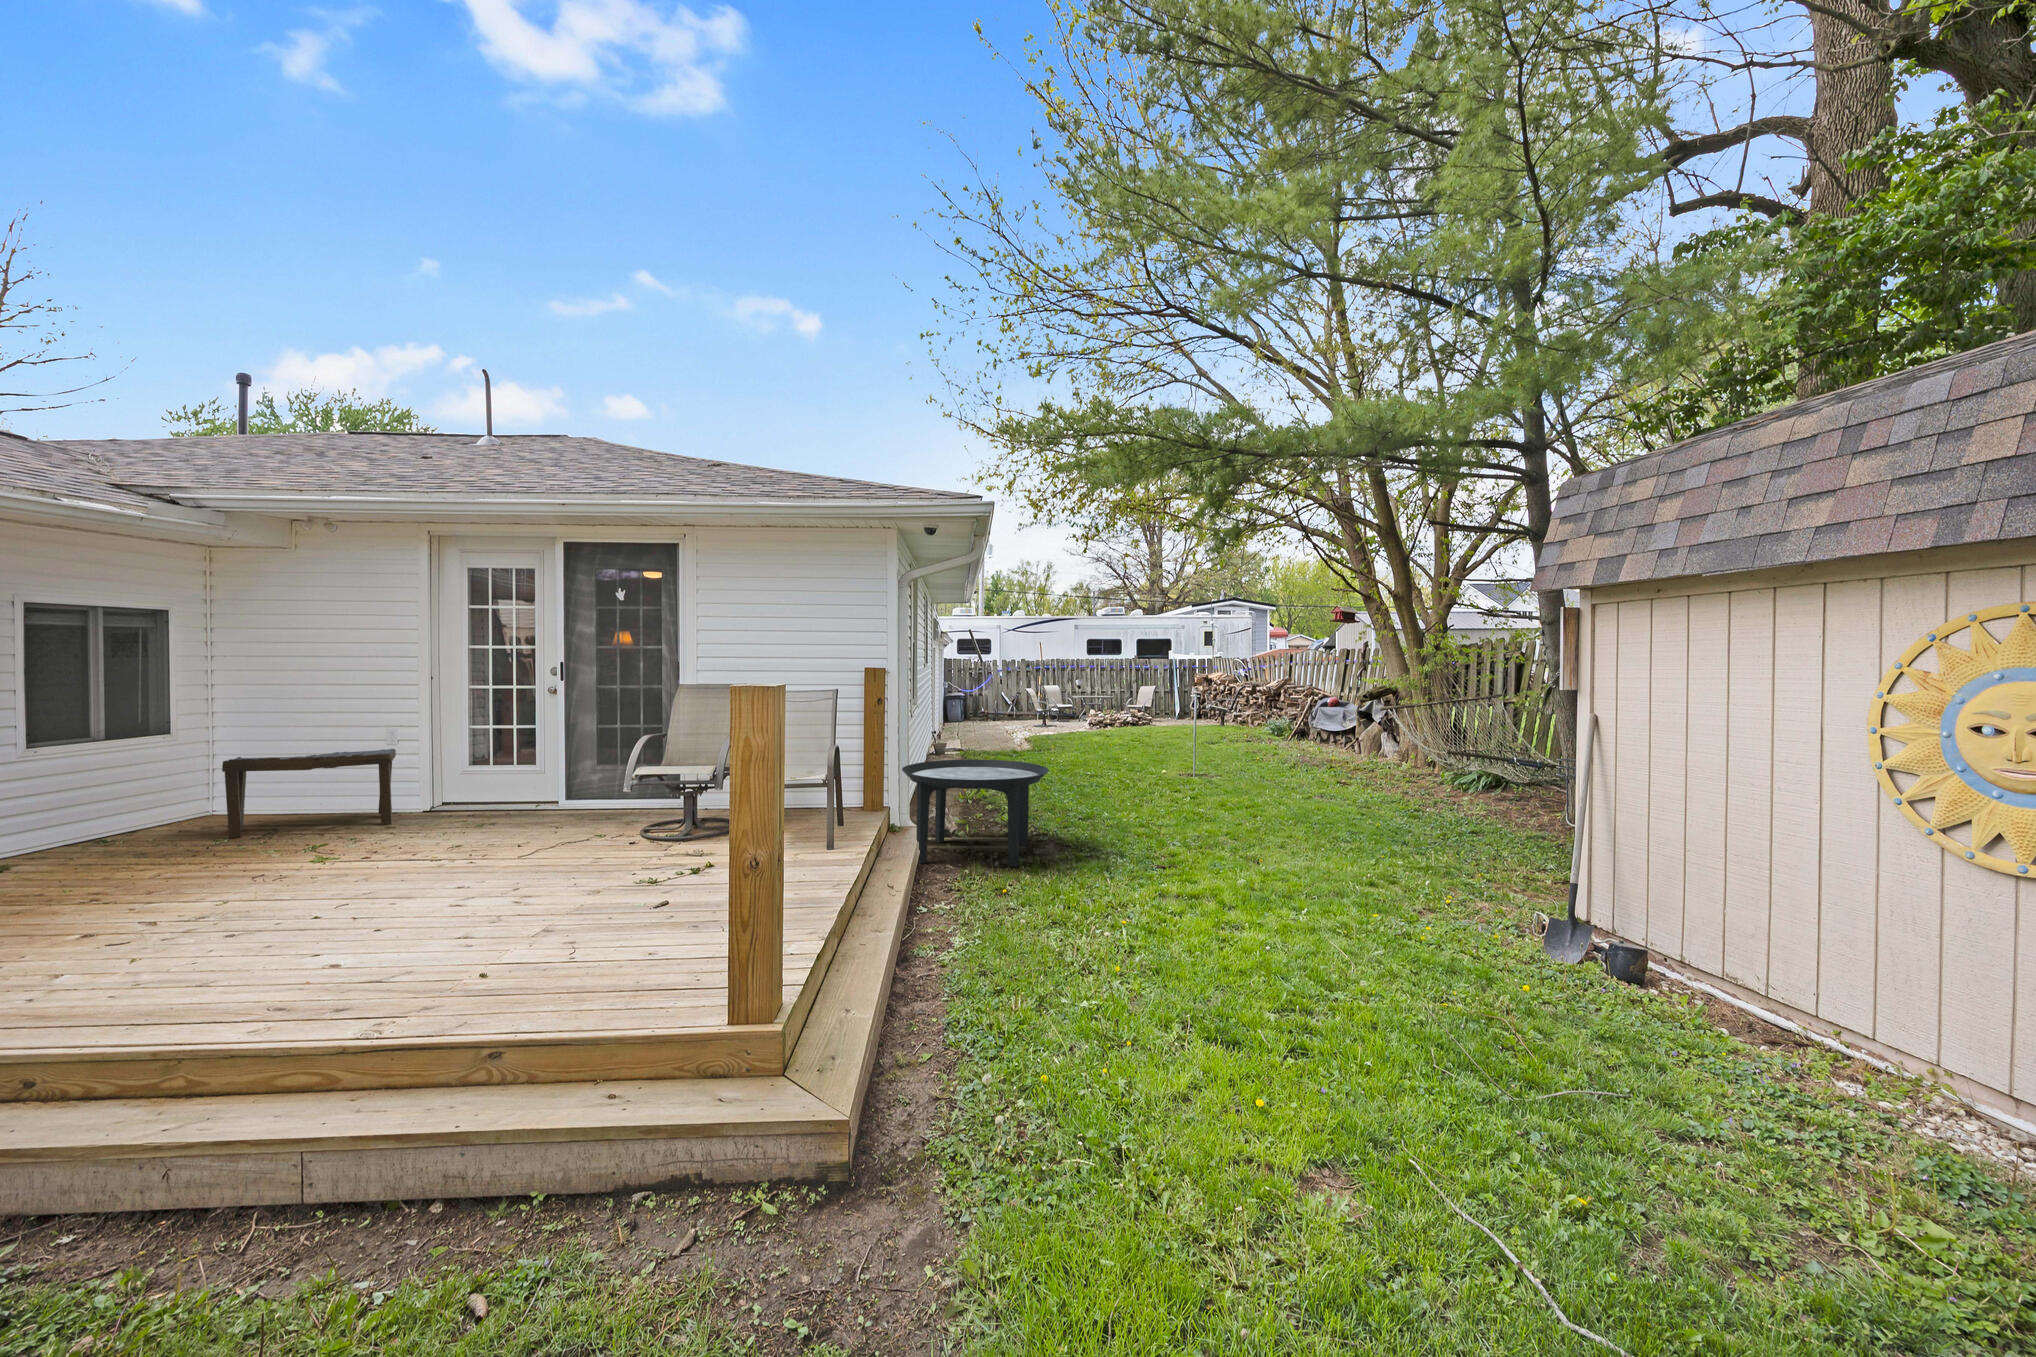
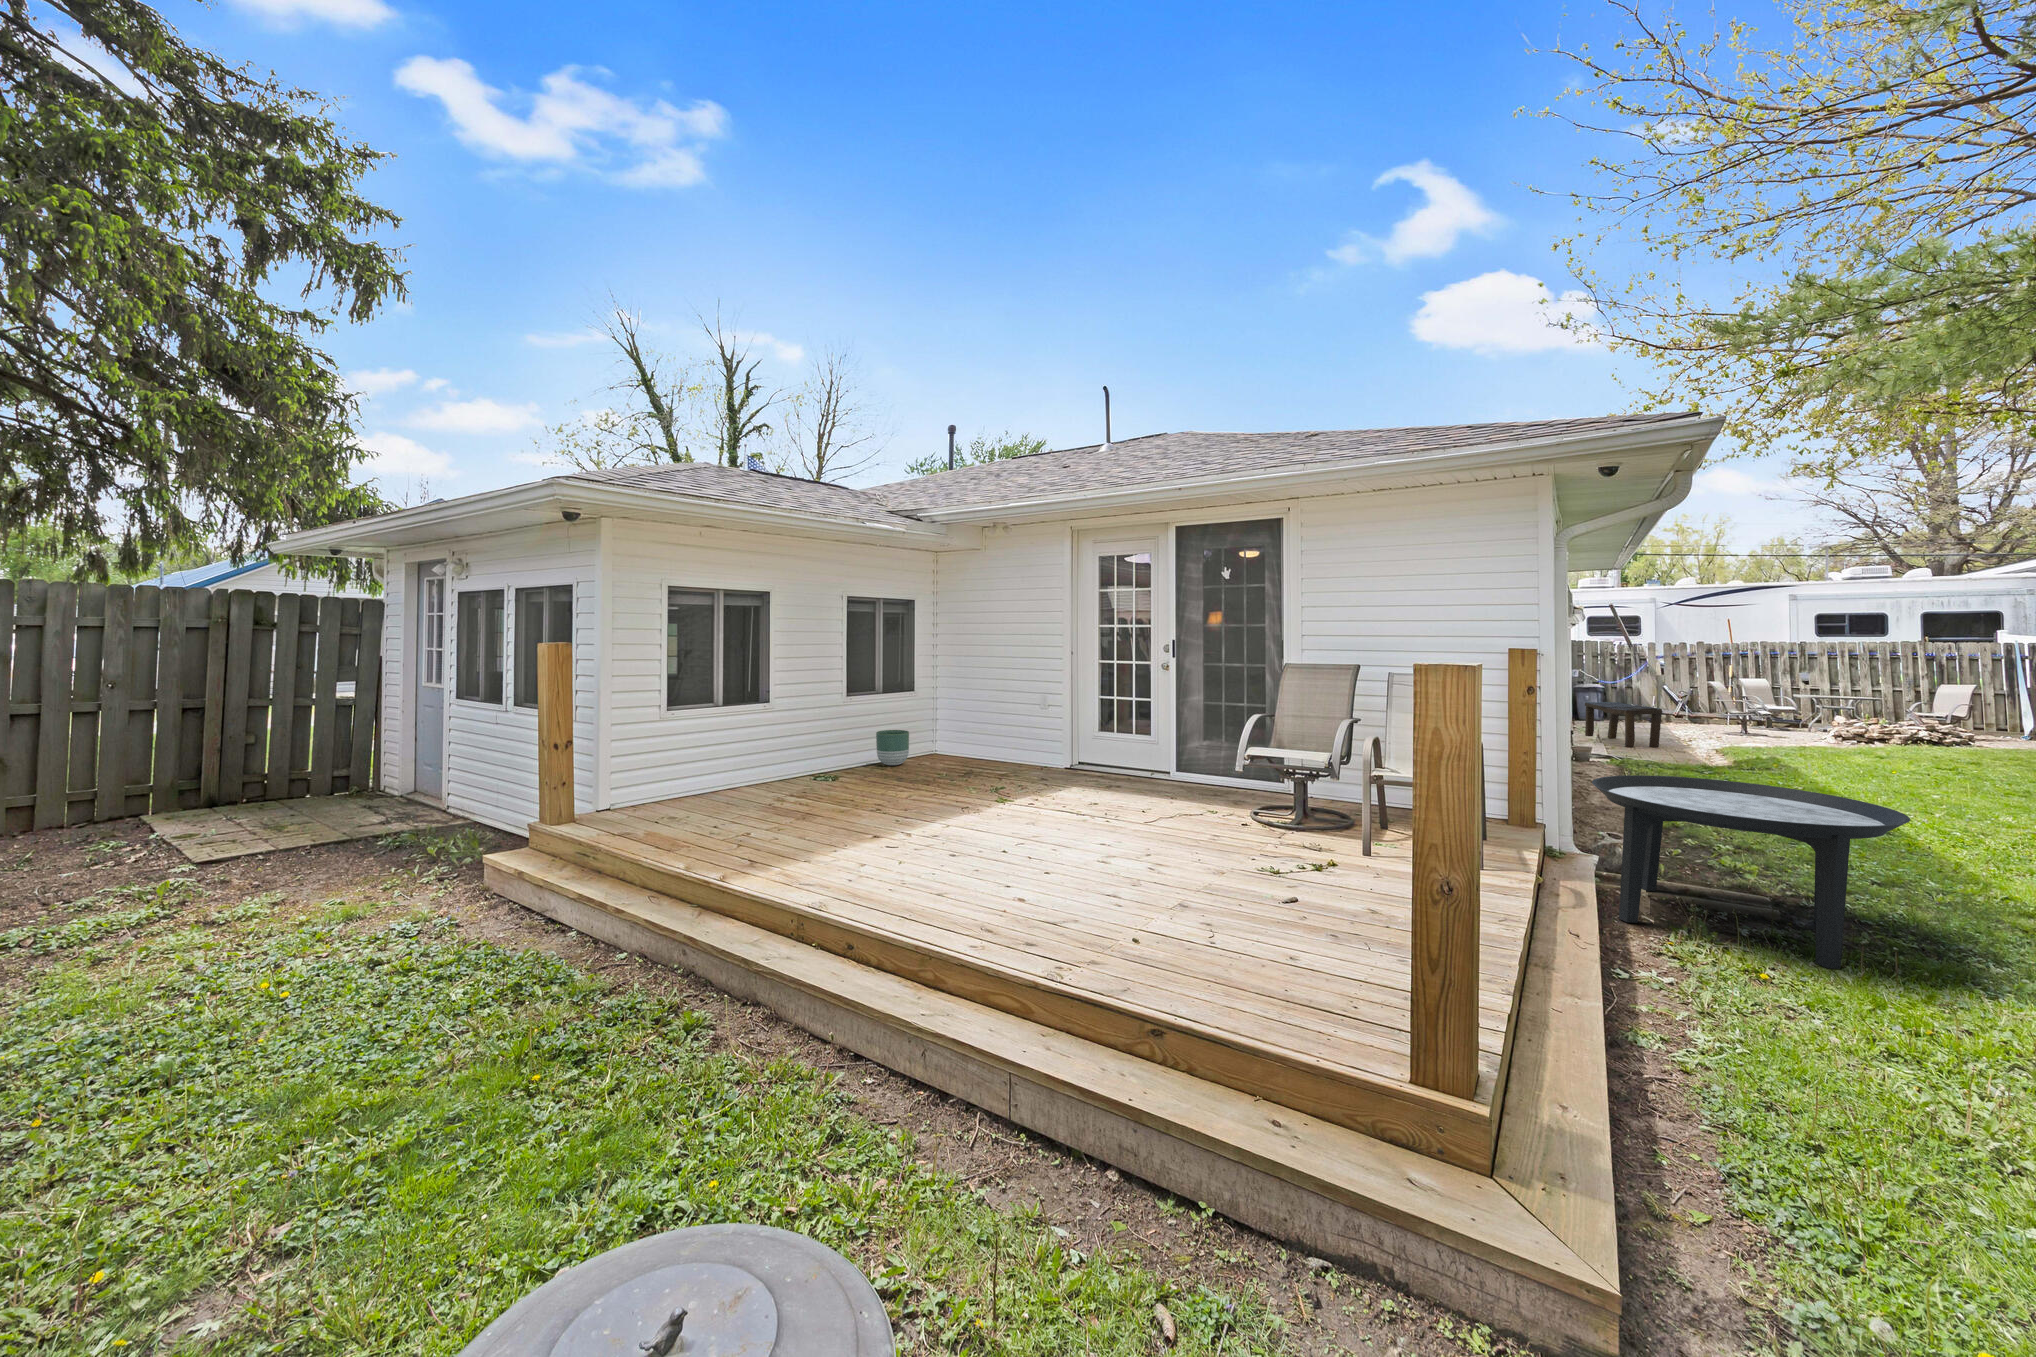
bench: present [222,749,396,838] -> present [1585,702,1662,748]
planter: none [93,789,159,840] -> present [876,730,909,765]

